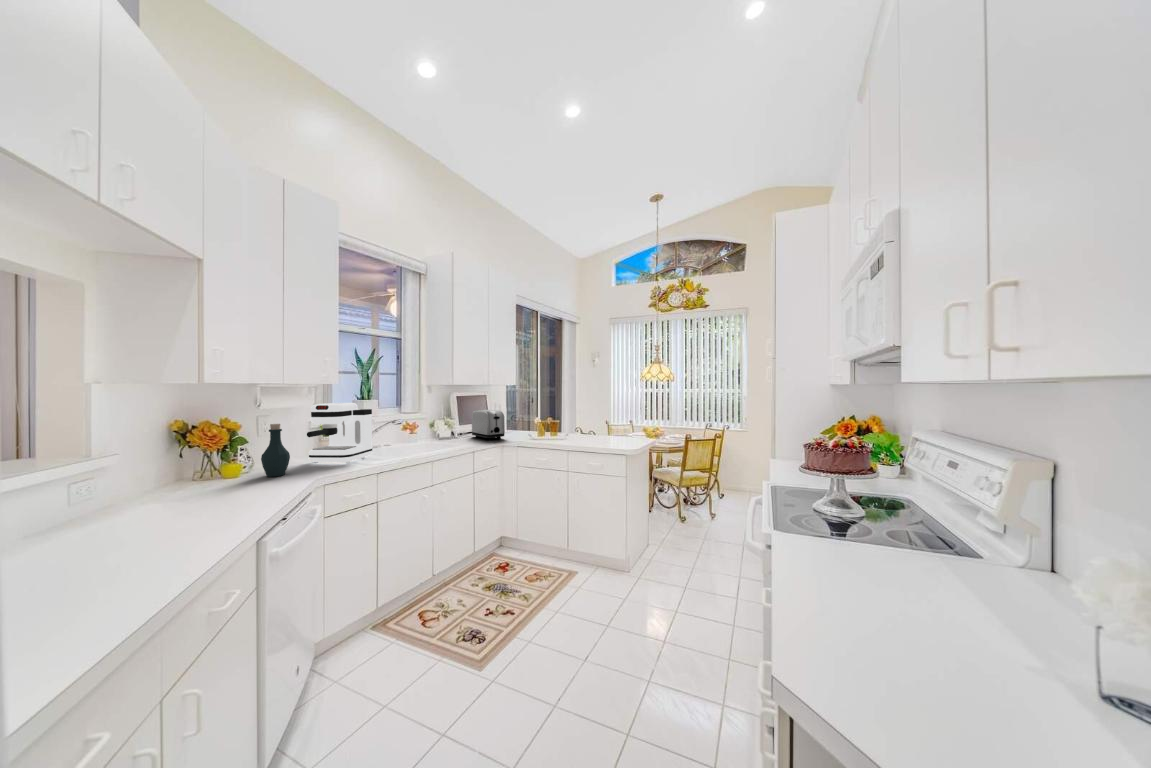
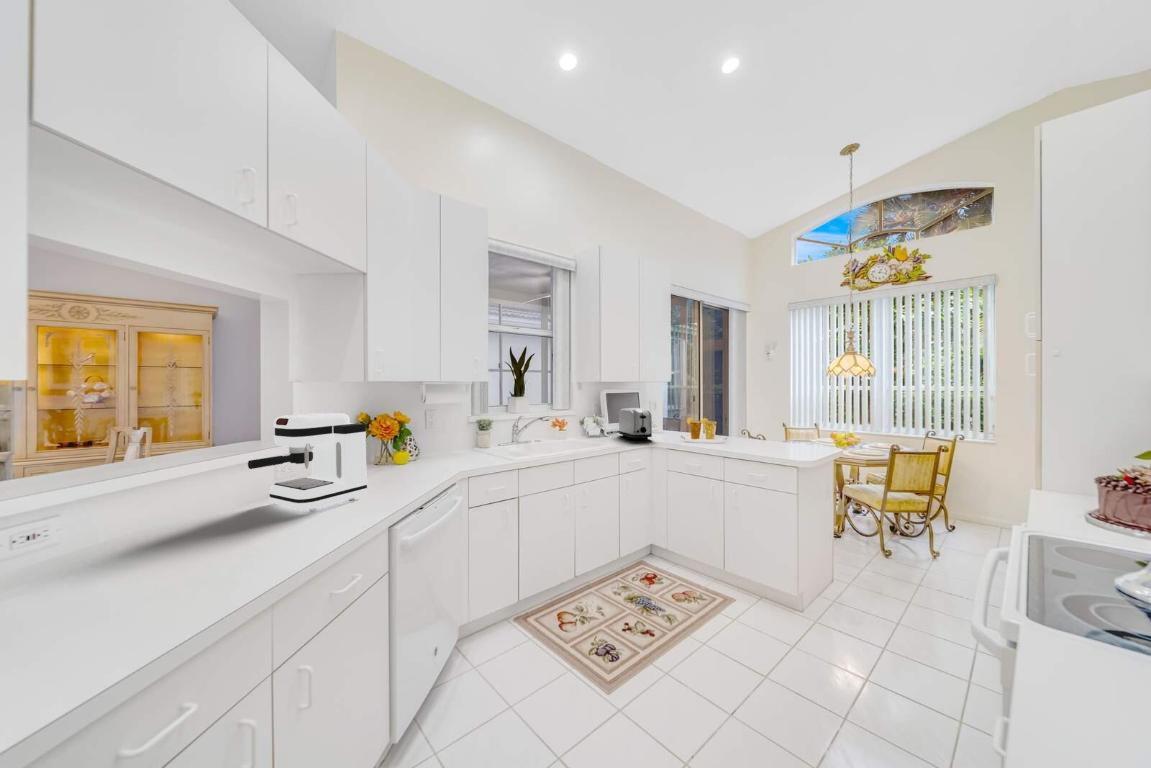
coffee maker: present [307,403,373,463] -> present [248,413,367,511]
bottle: present [261,424,290,477] -> none [425,417,447,465]

